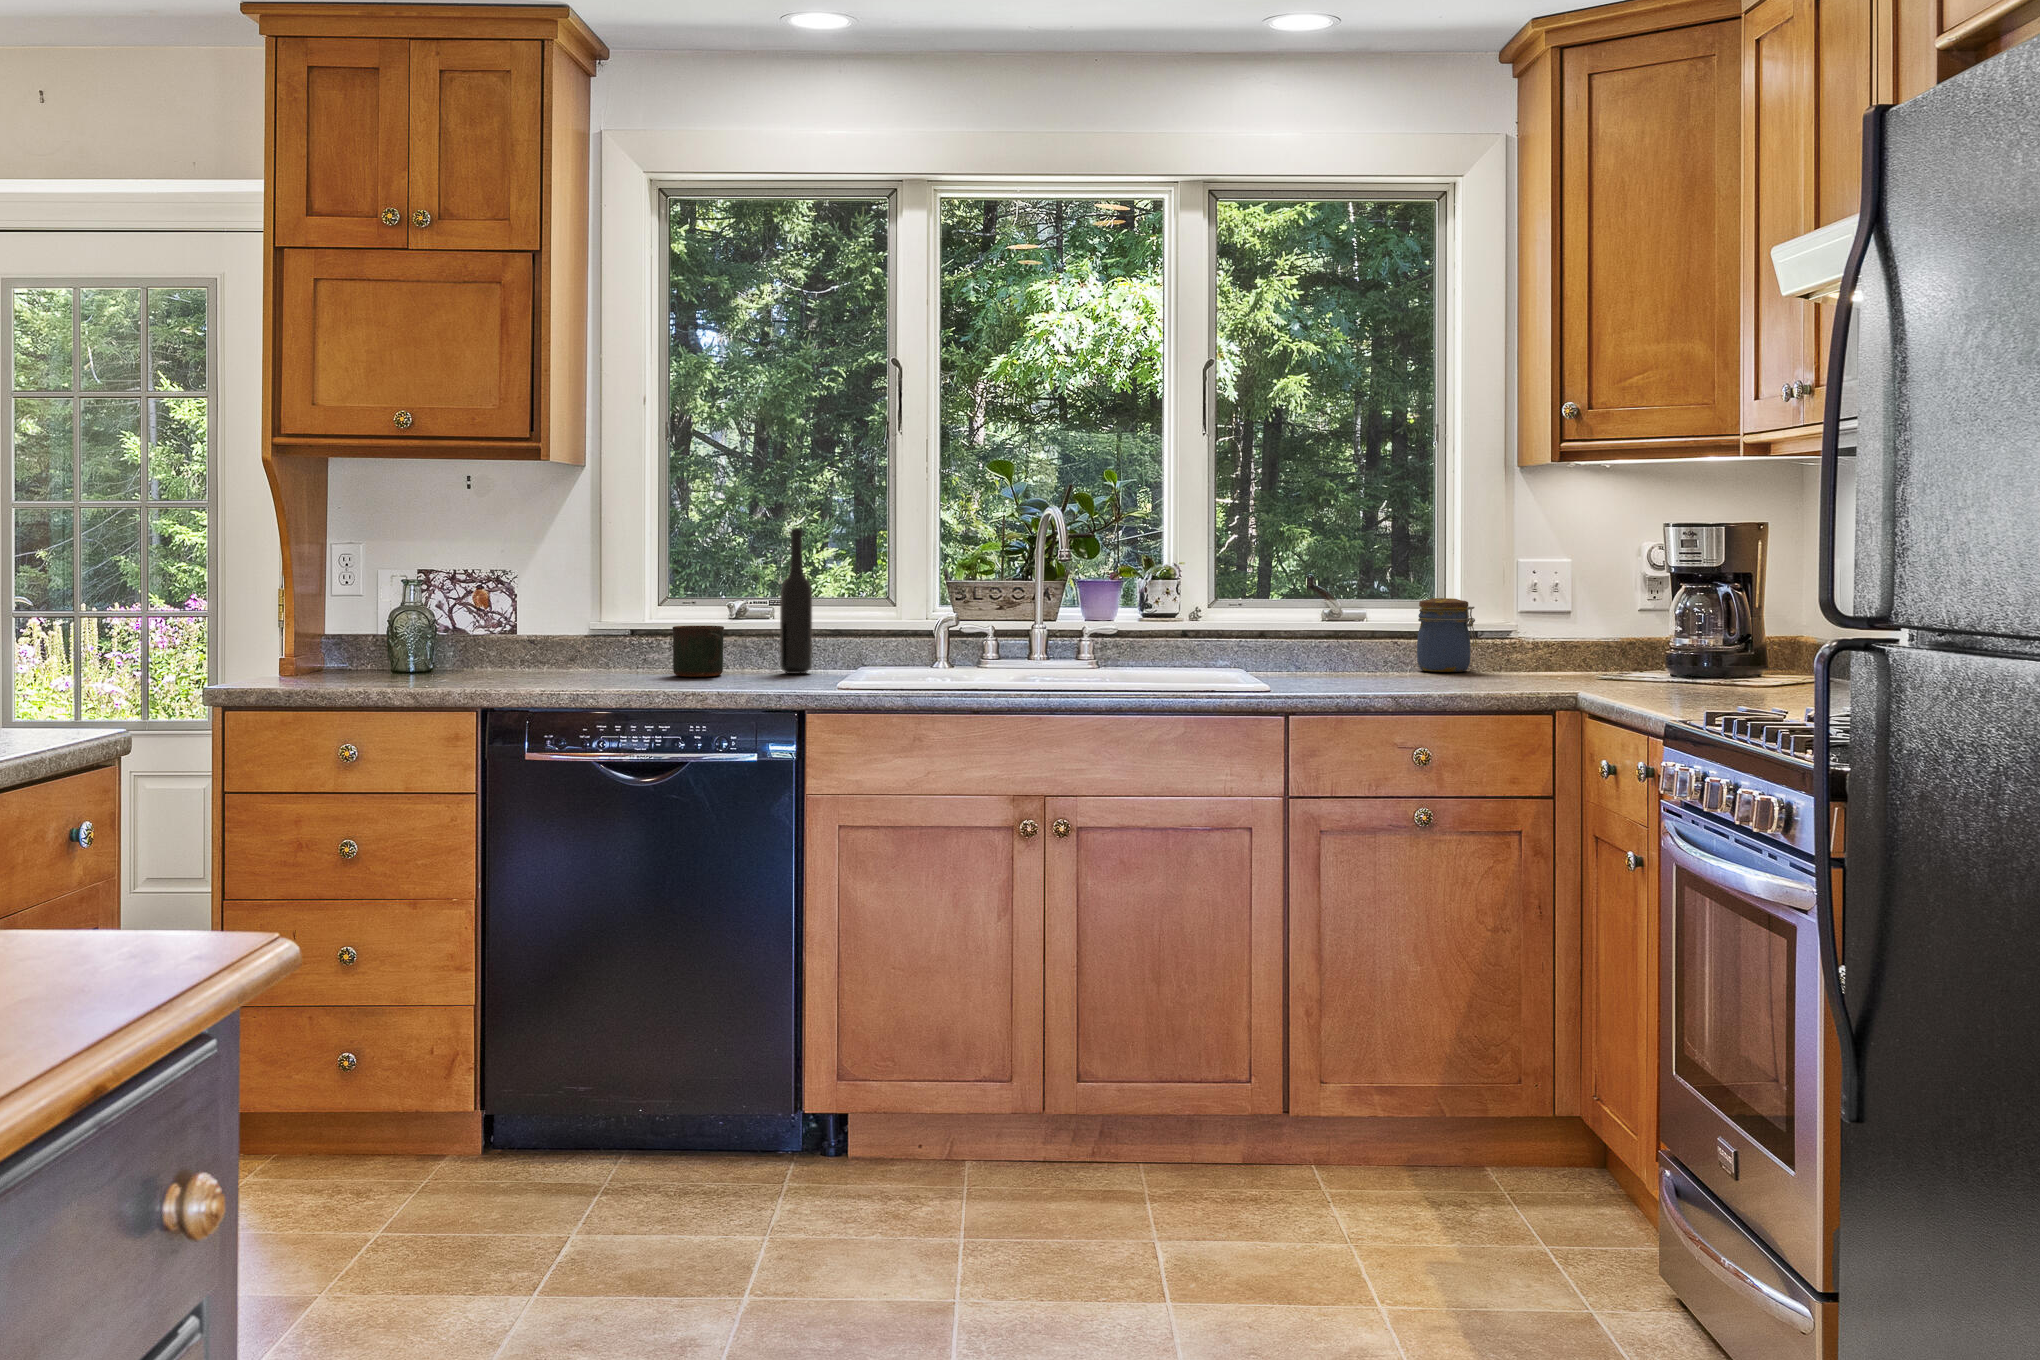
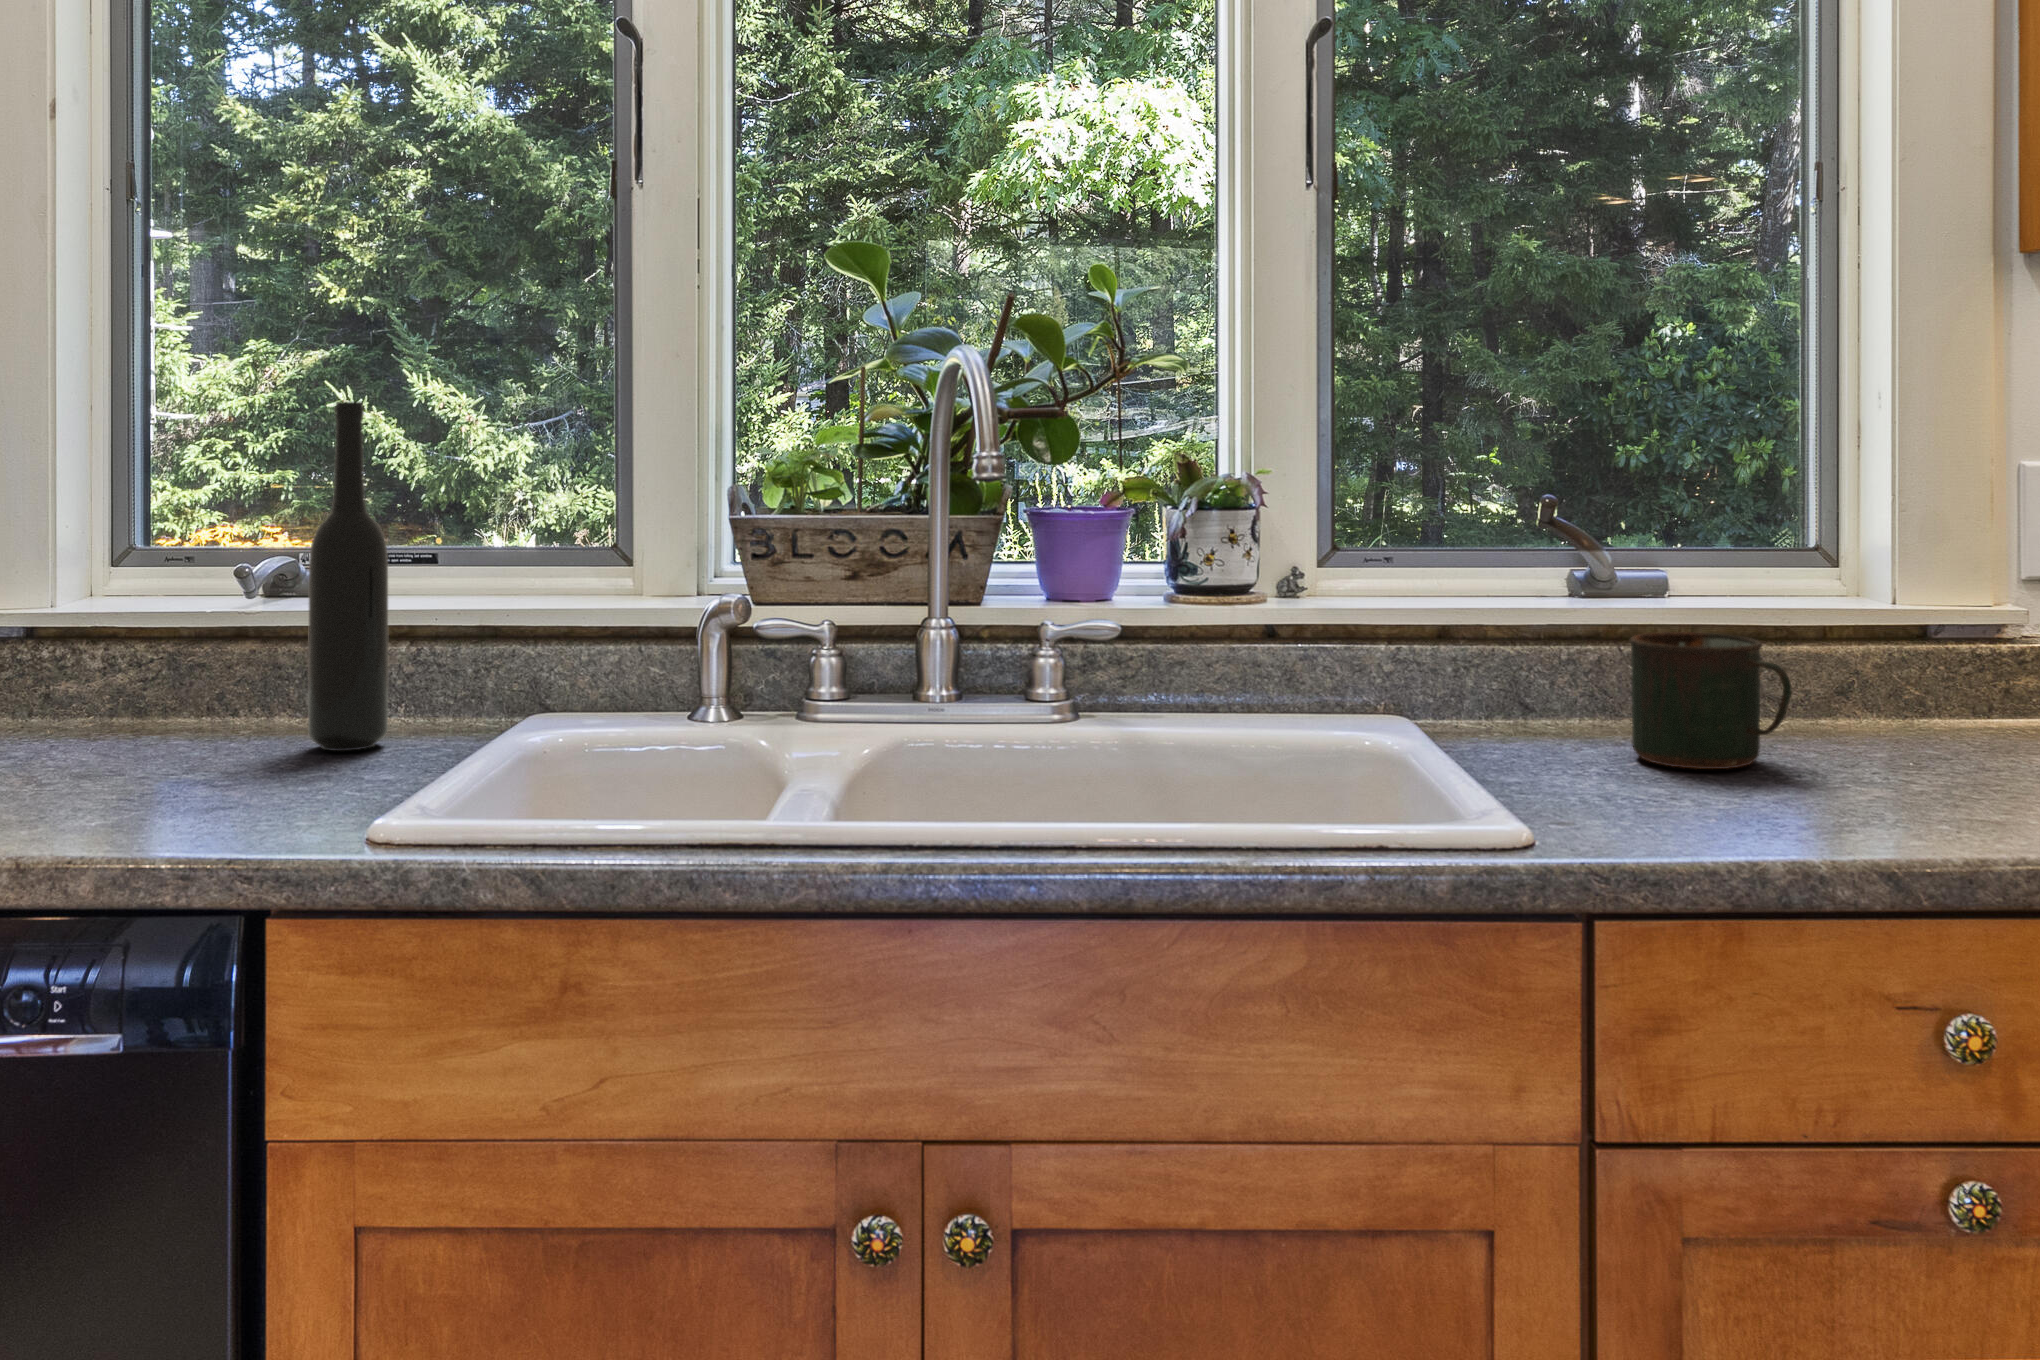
jar: present [1417,598,1476,672] -> none [1823,562,1973,743]
mug: present [672,626,724,677] -> present [1630,632,1791,769]

